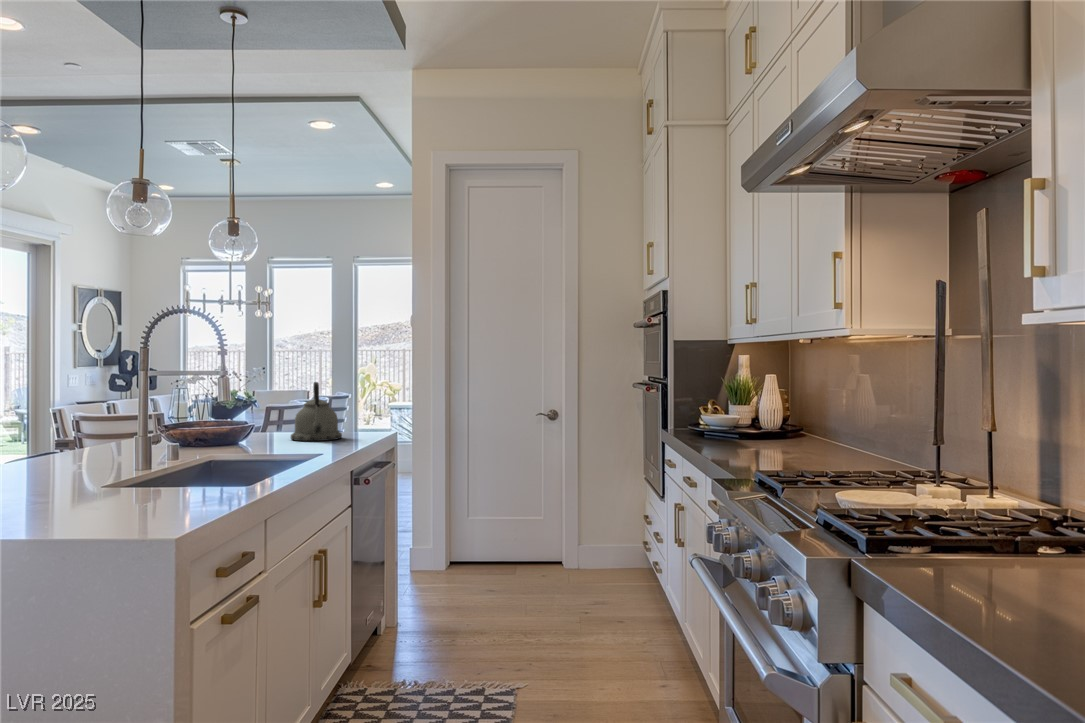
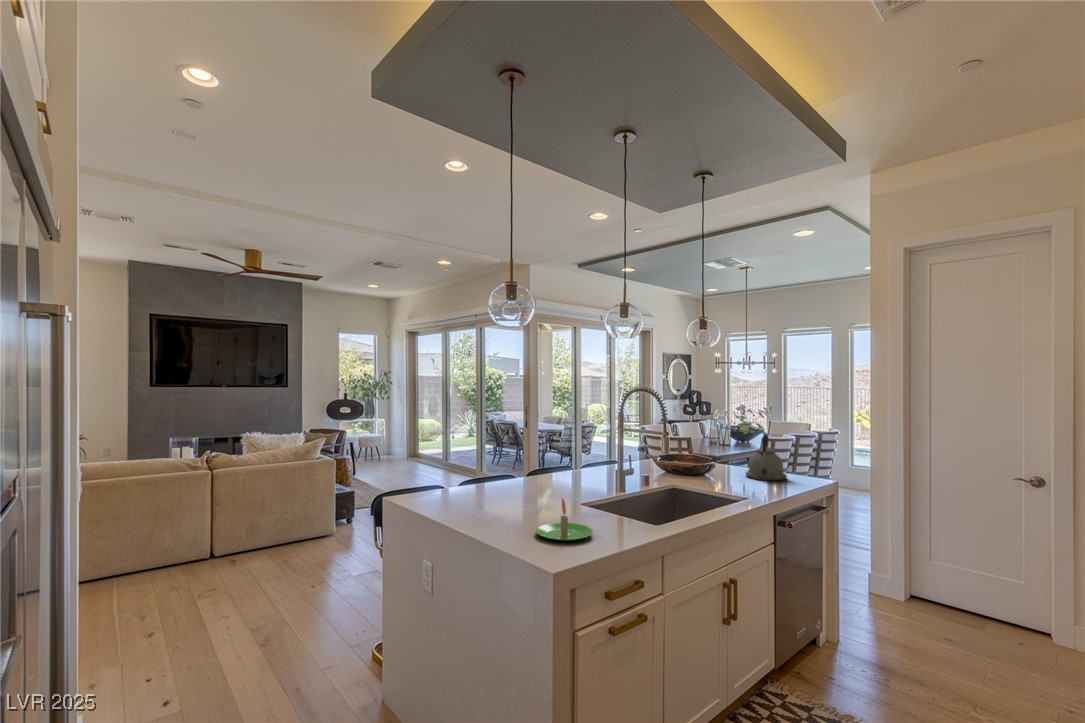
candle: none [74,460,173,523] -> present [536,498,593,541]

